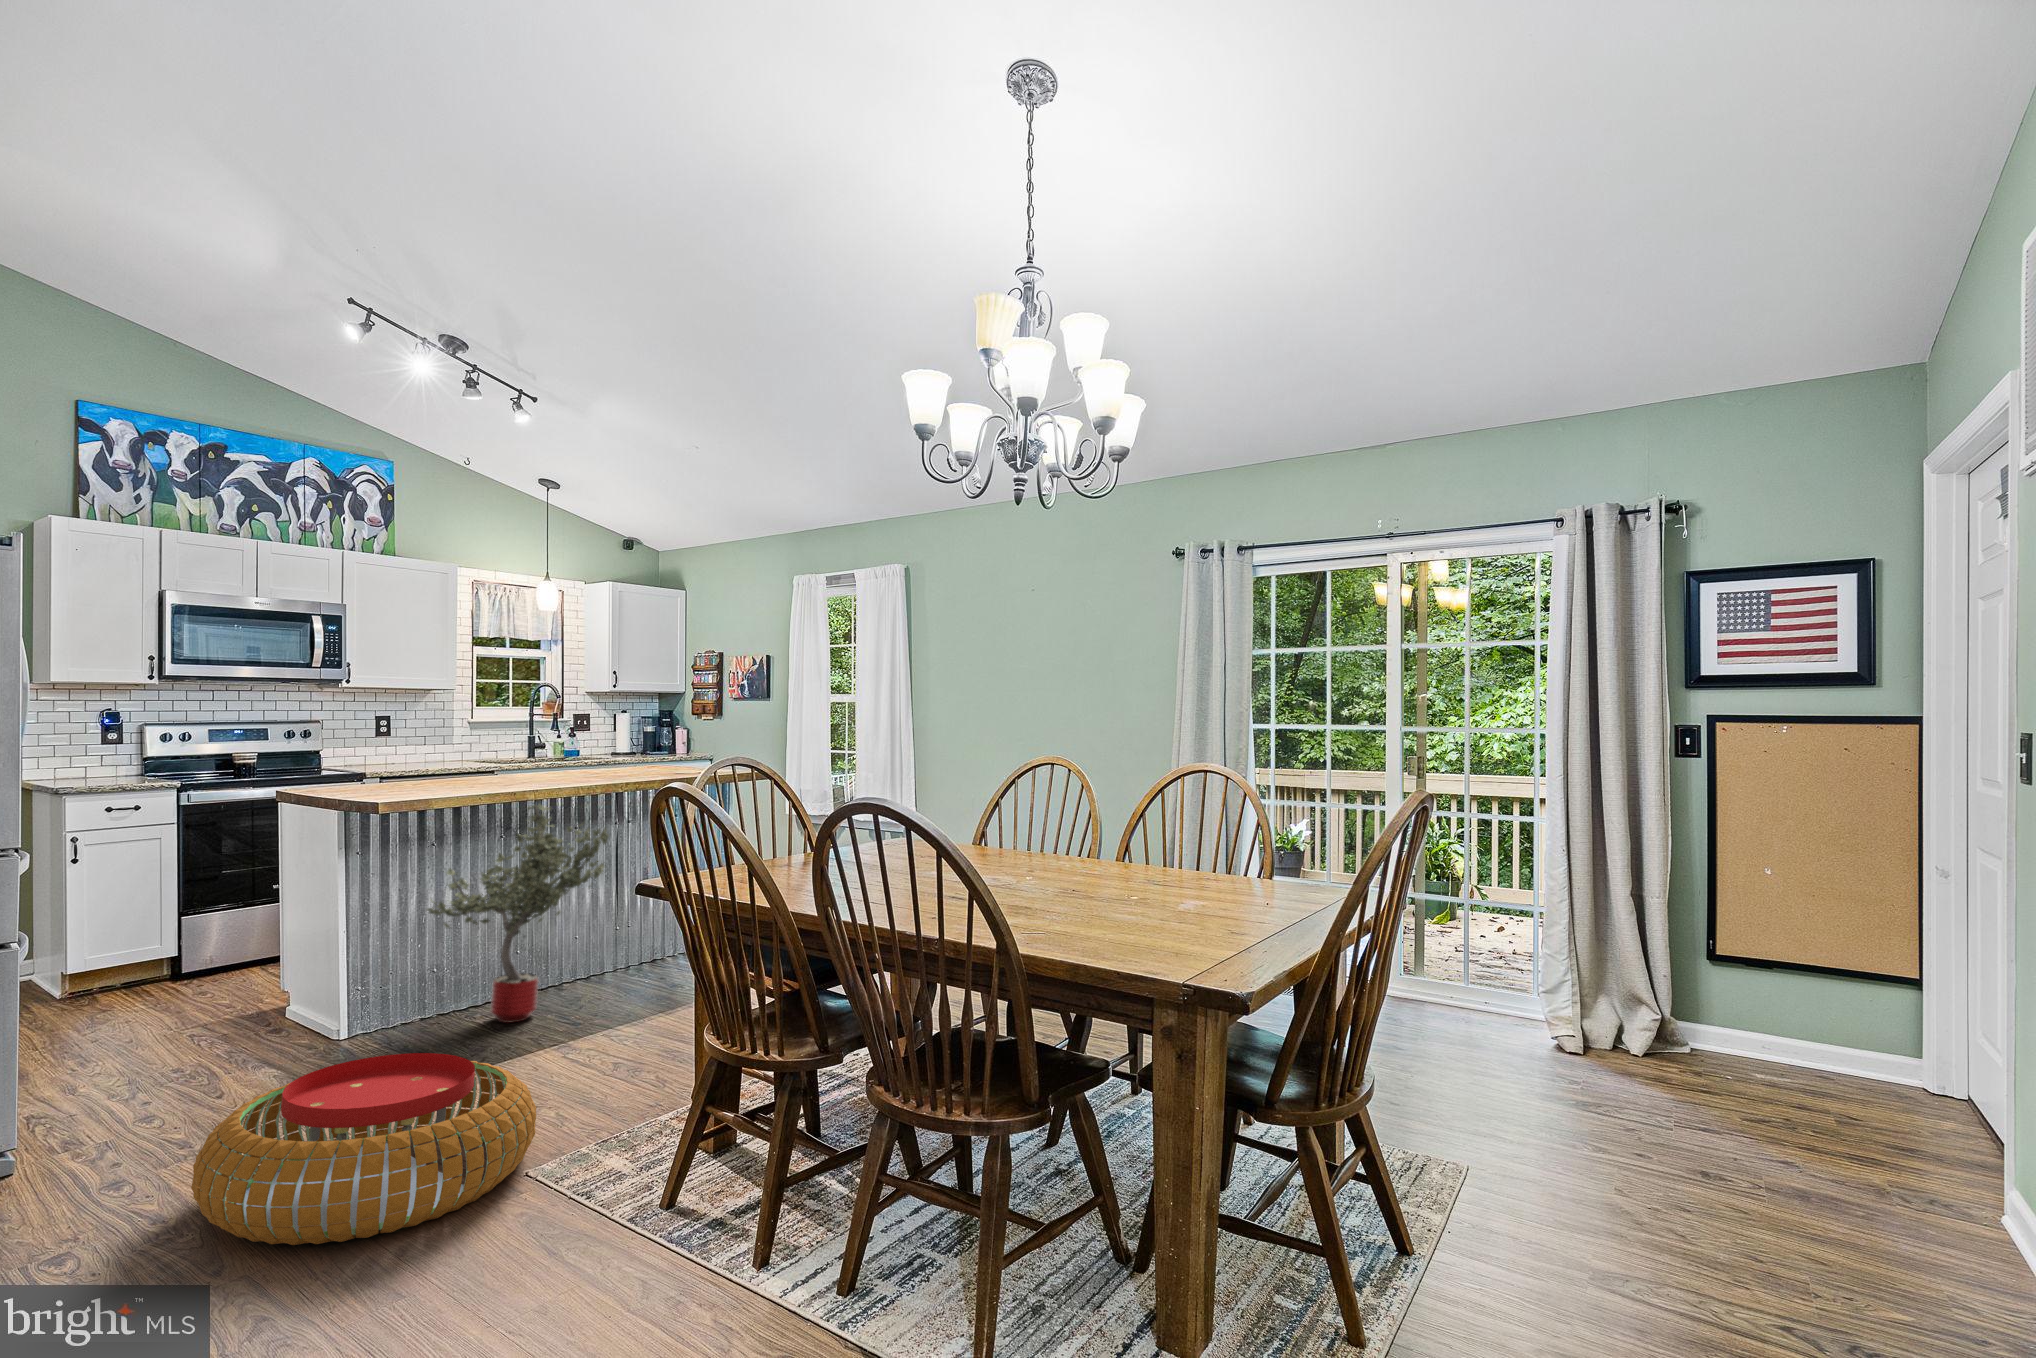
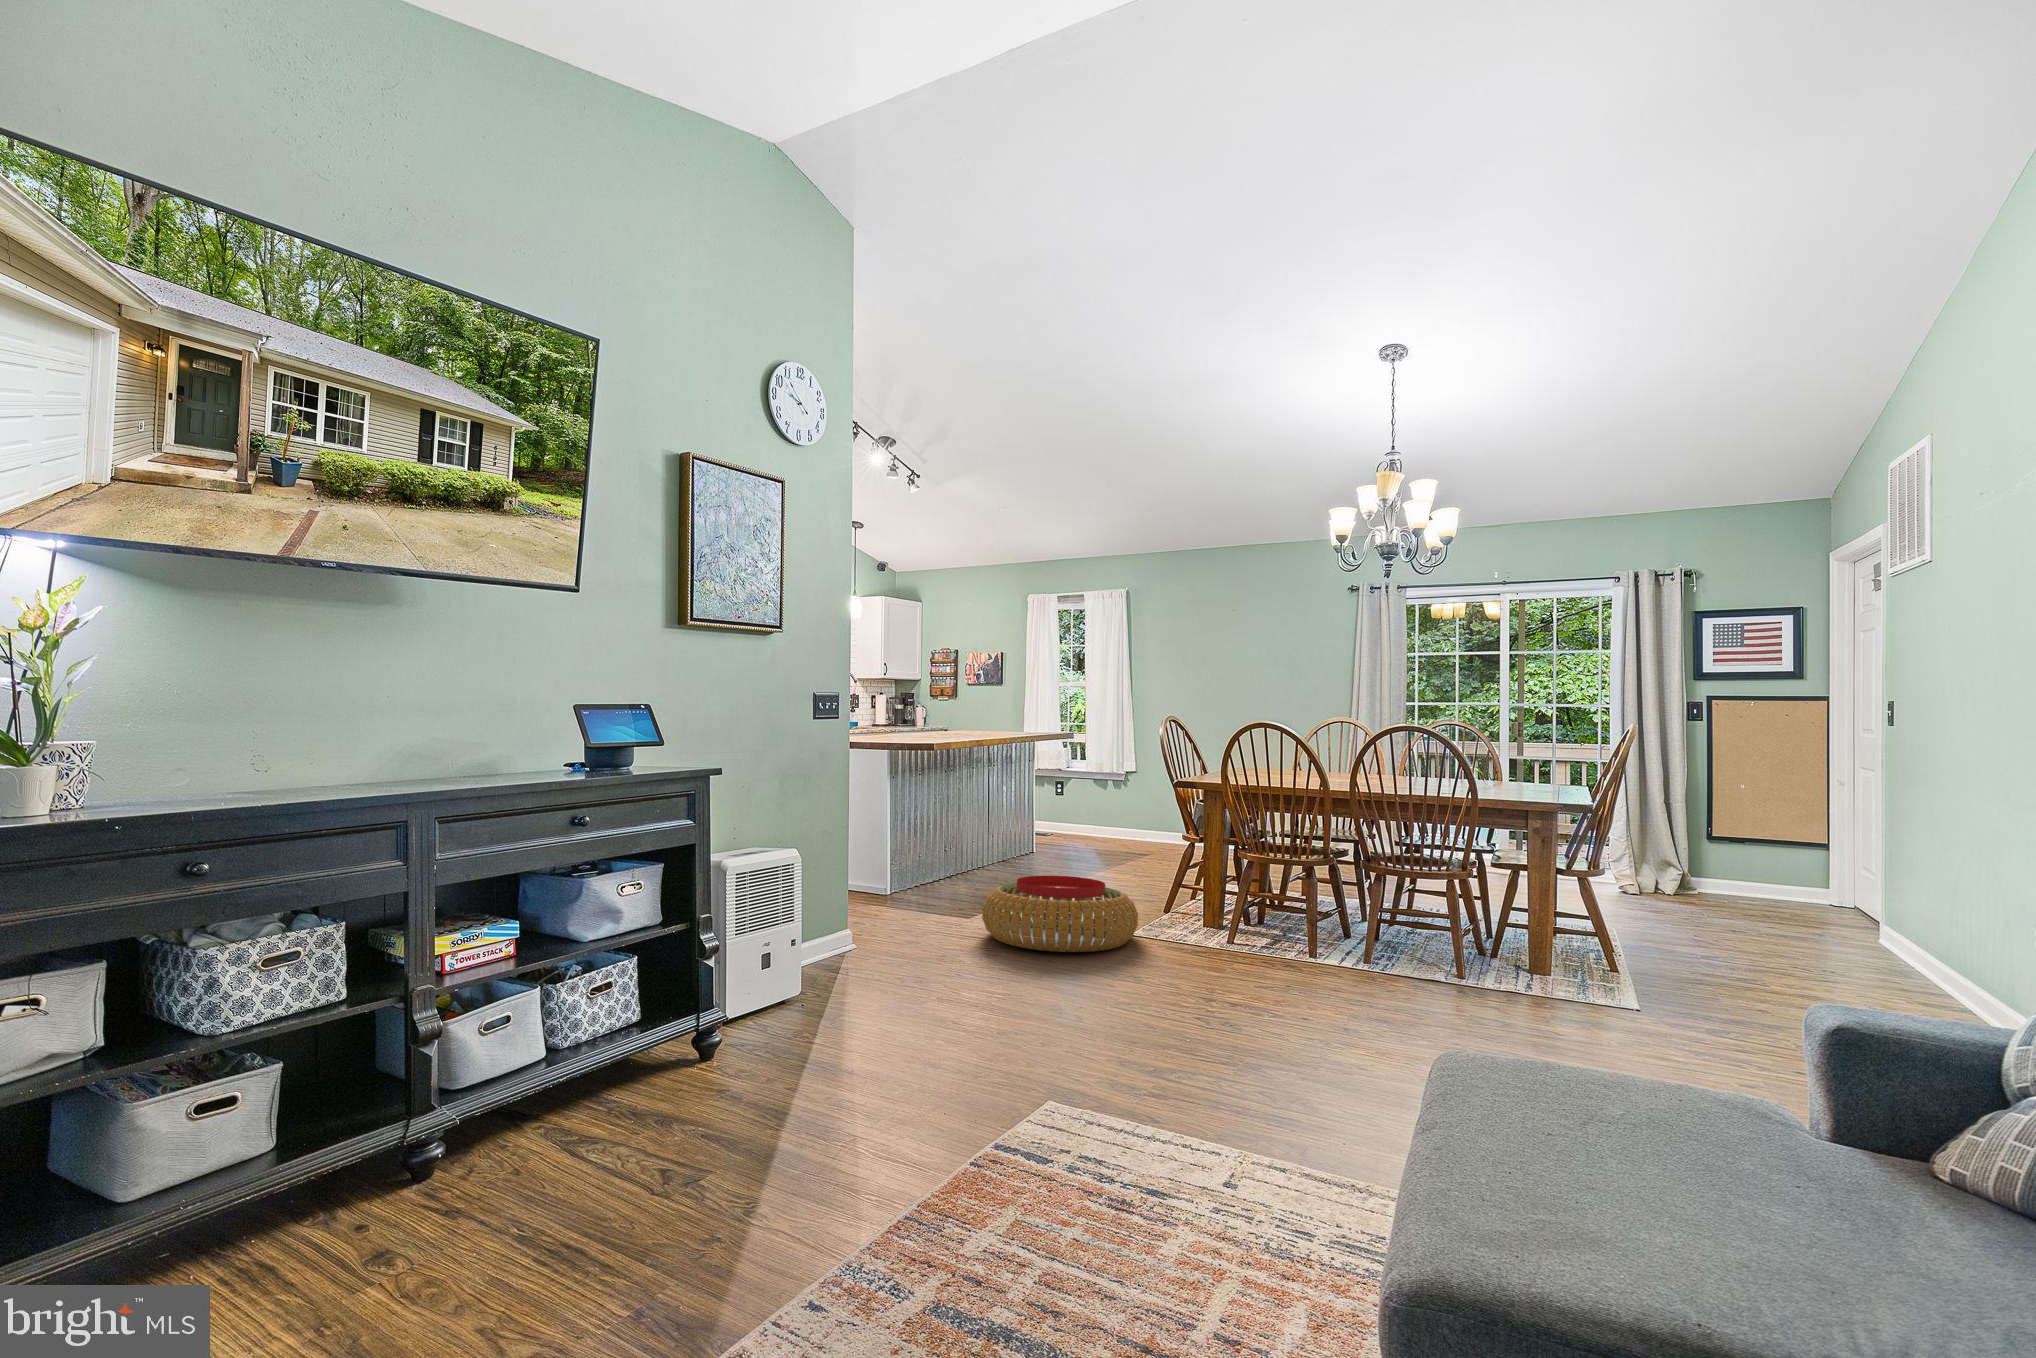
potted tree: present [427,803,609,1023] -> none [937,747,1021,887]

